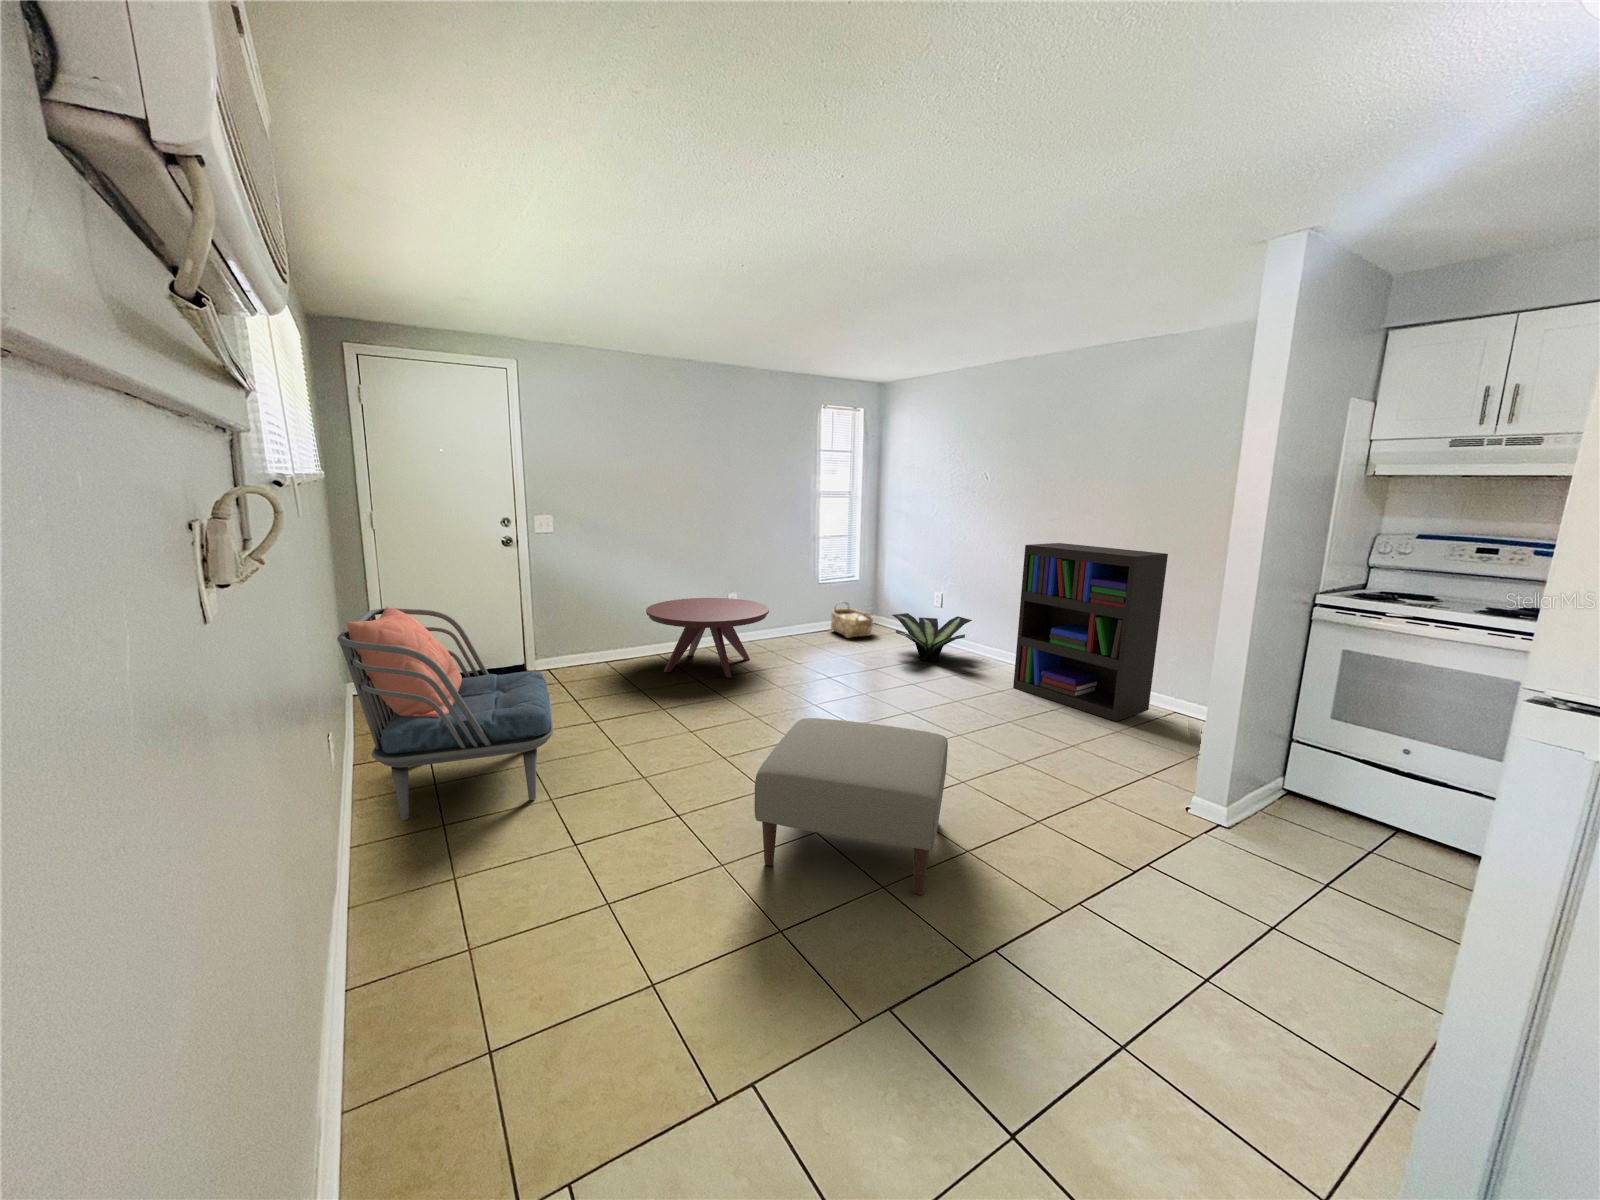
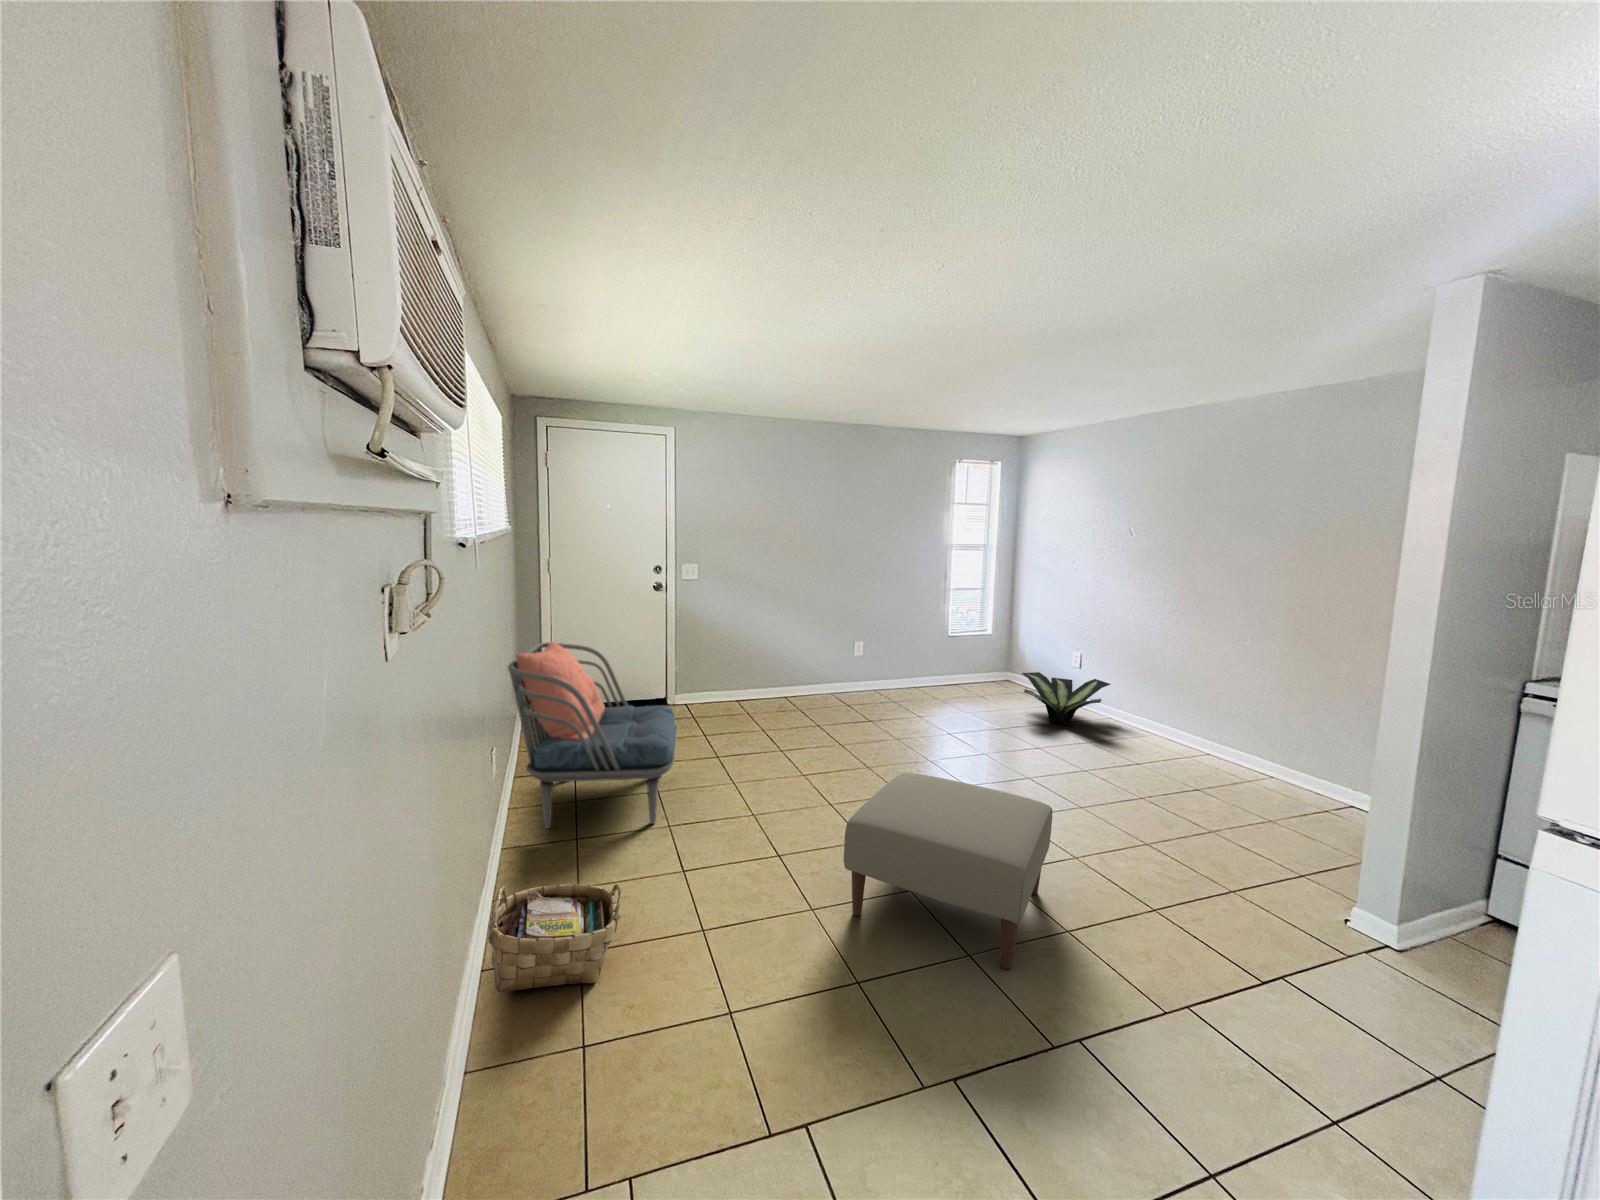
bookshelf: present [1013,543,1168,721] -> none [1153,606,1342,811]
coffee table: present [646,598,769,678] -> none [774,645,891,726]
woven basket: present [831,601,873,638] -> present [488,883,622,992]

